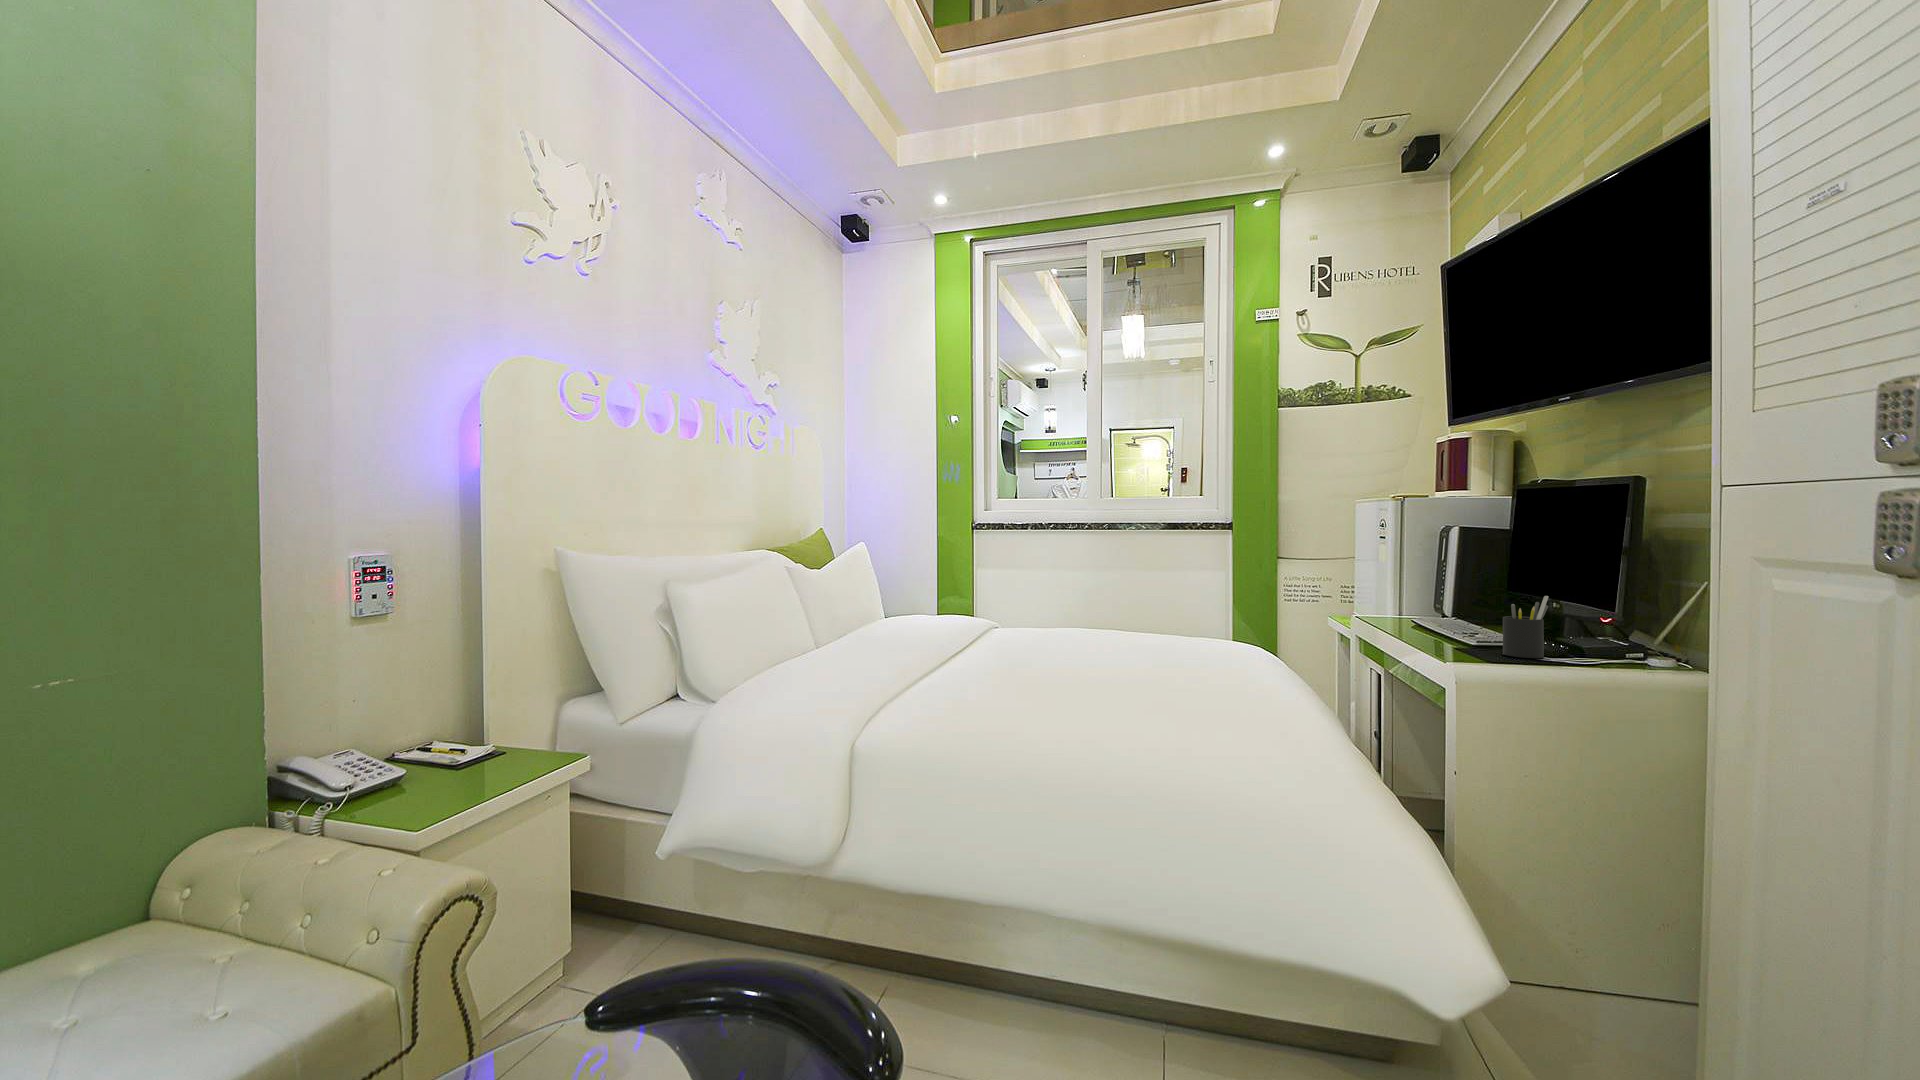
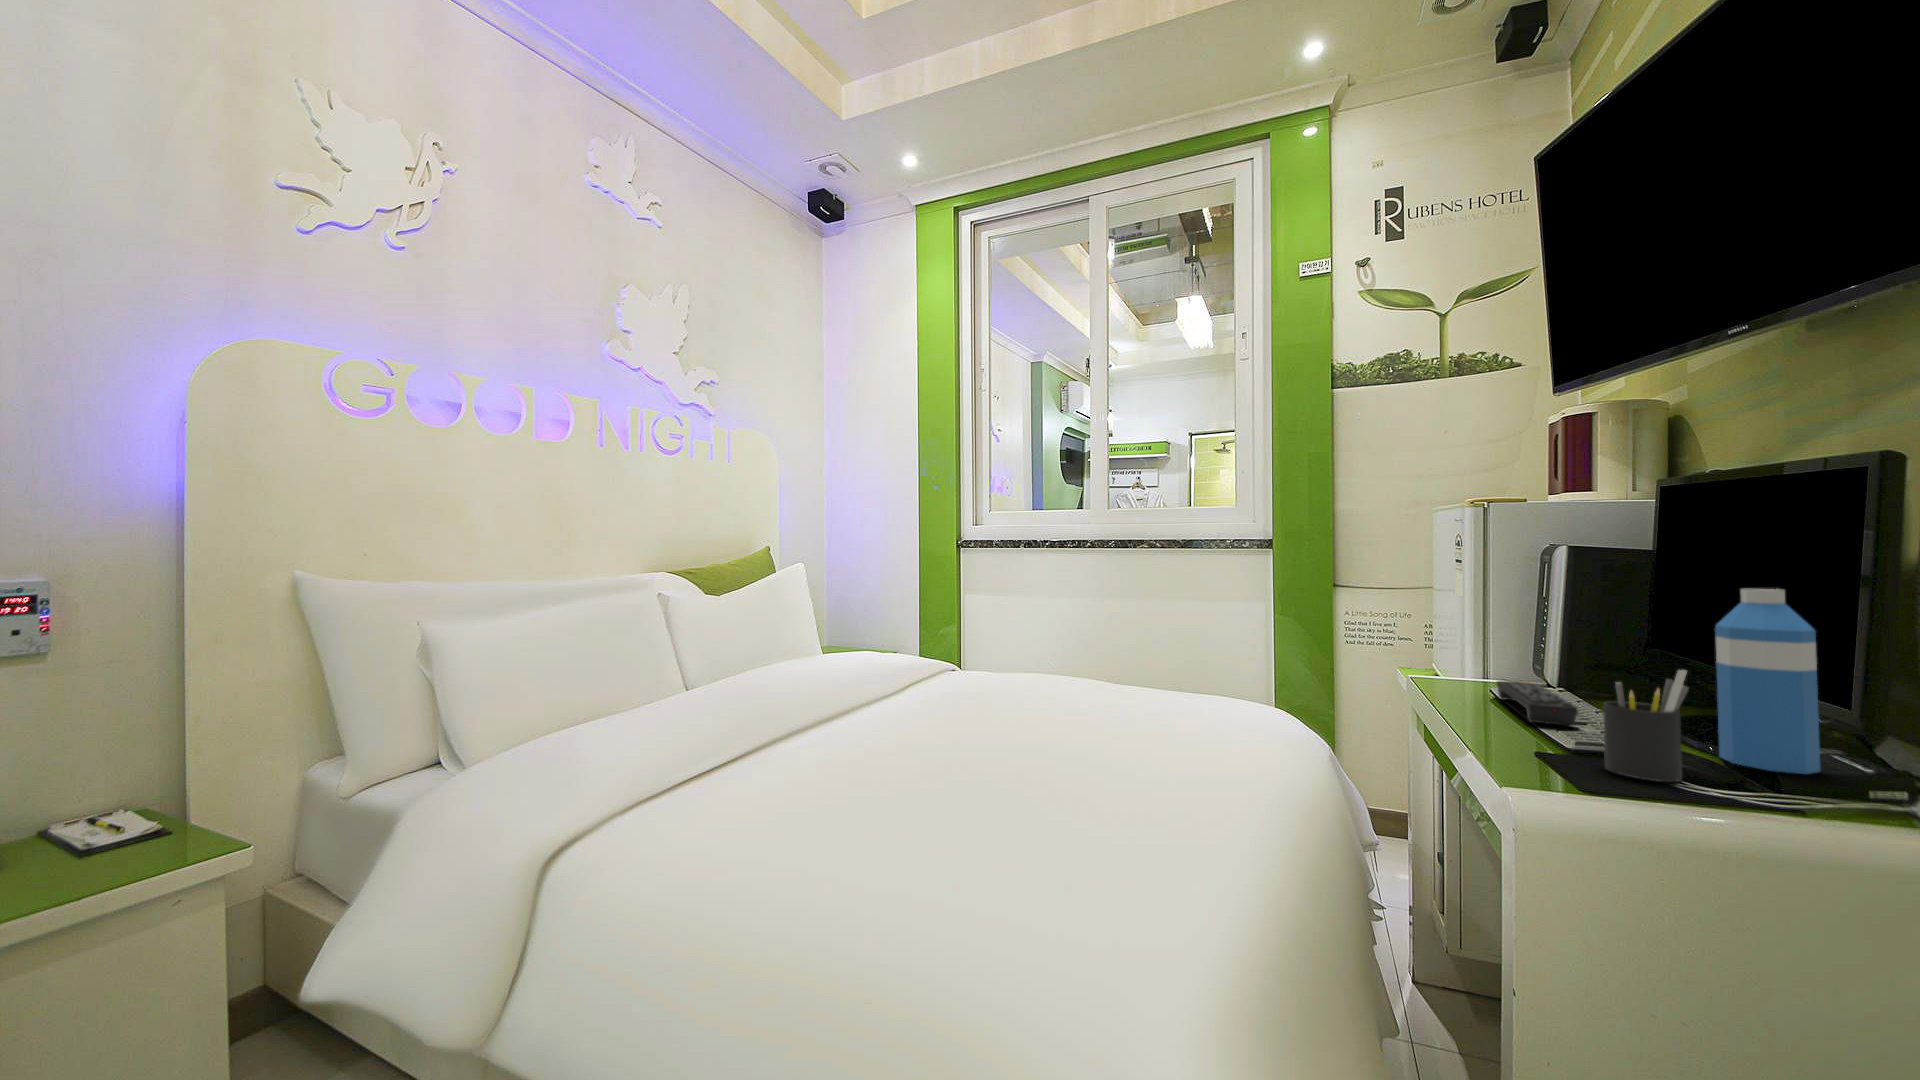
water bottle: none [1557,551,1607,653] -> present [1715,589,1820,774]
remote control: none [1420,614,1477,638] -> present [1497,681,1578,726]

